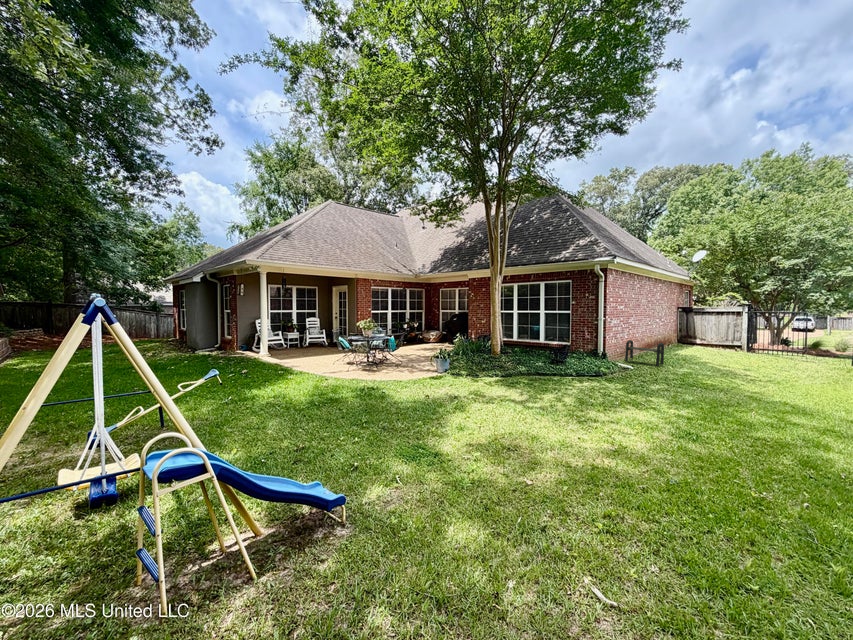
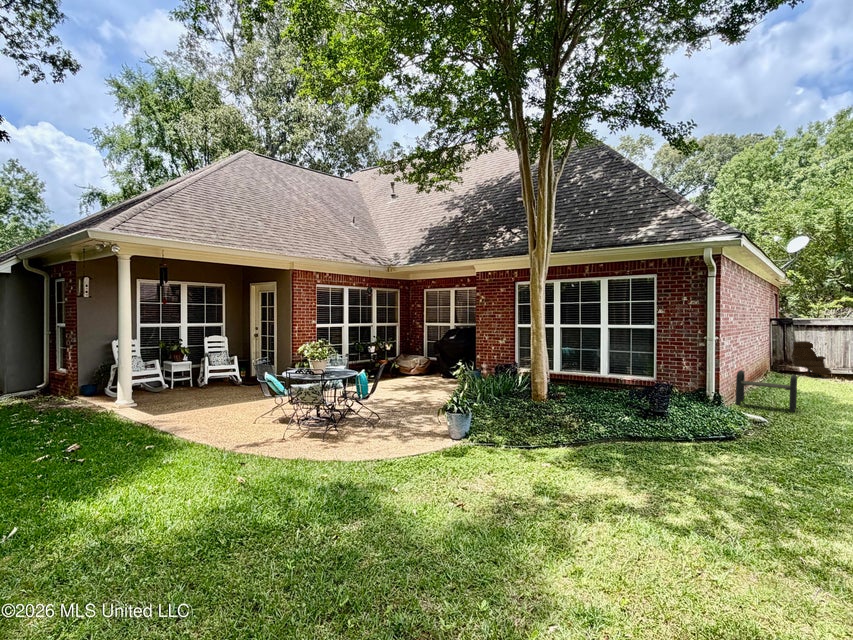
lounge chair: none [690,323,715,348] -> present [791,341,831,378]

